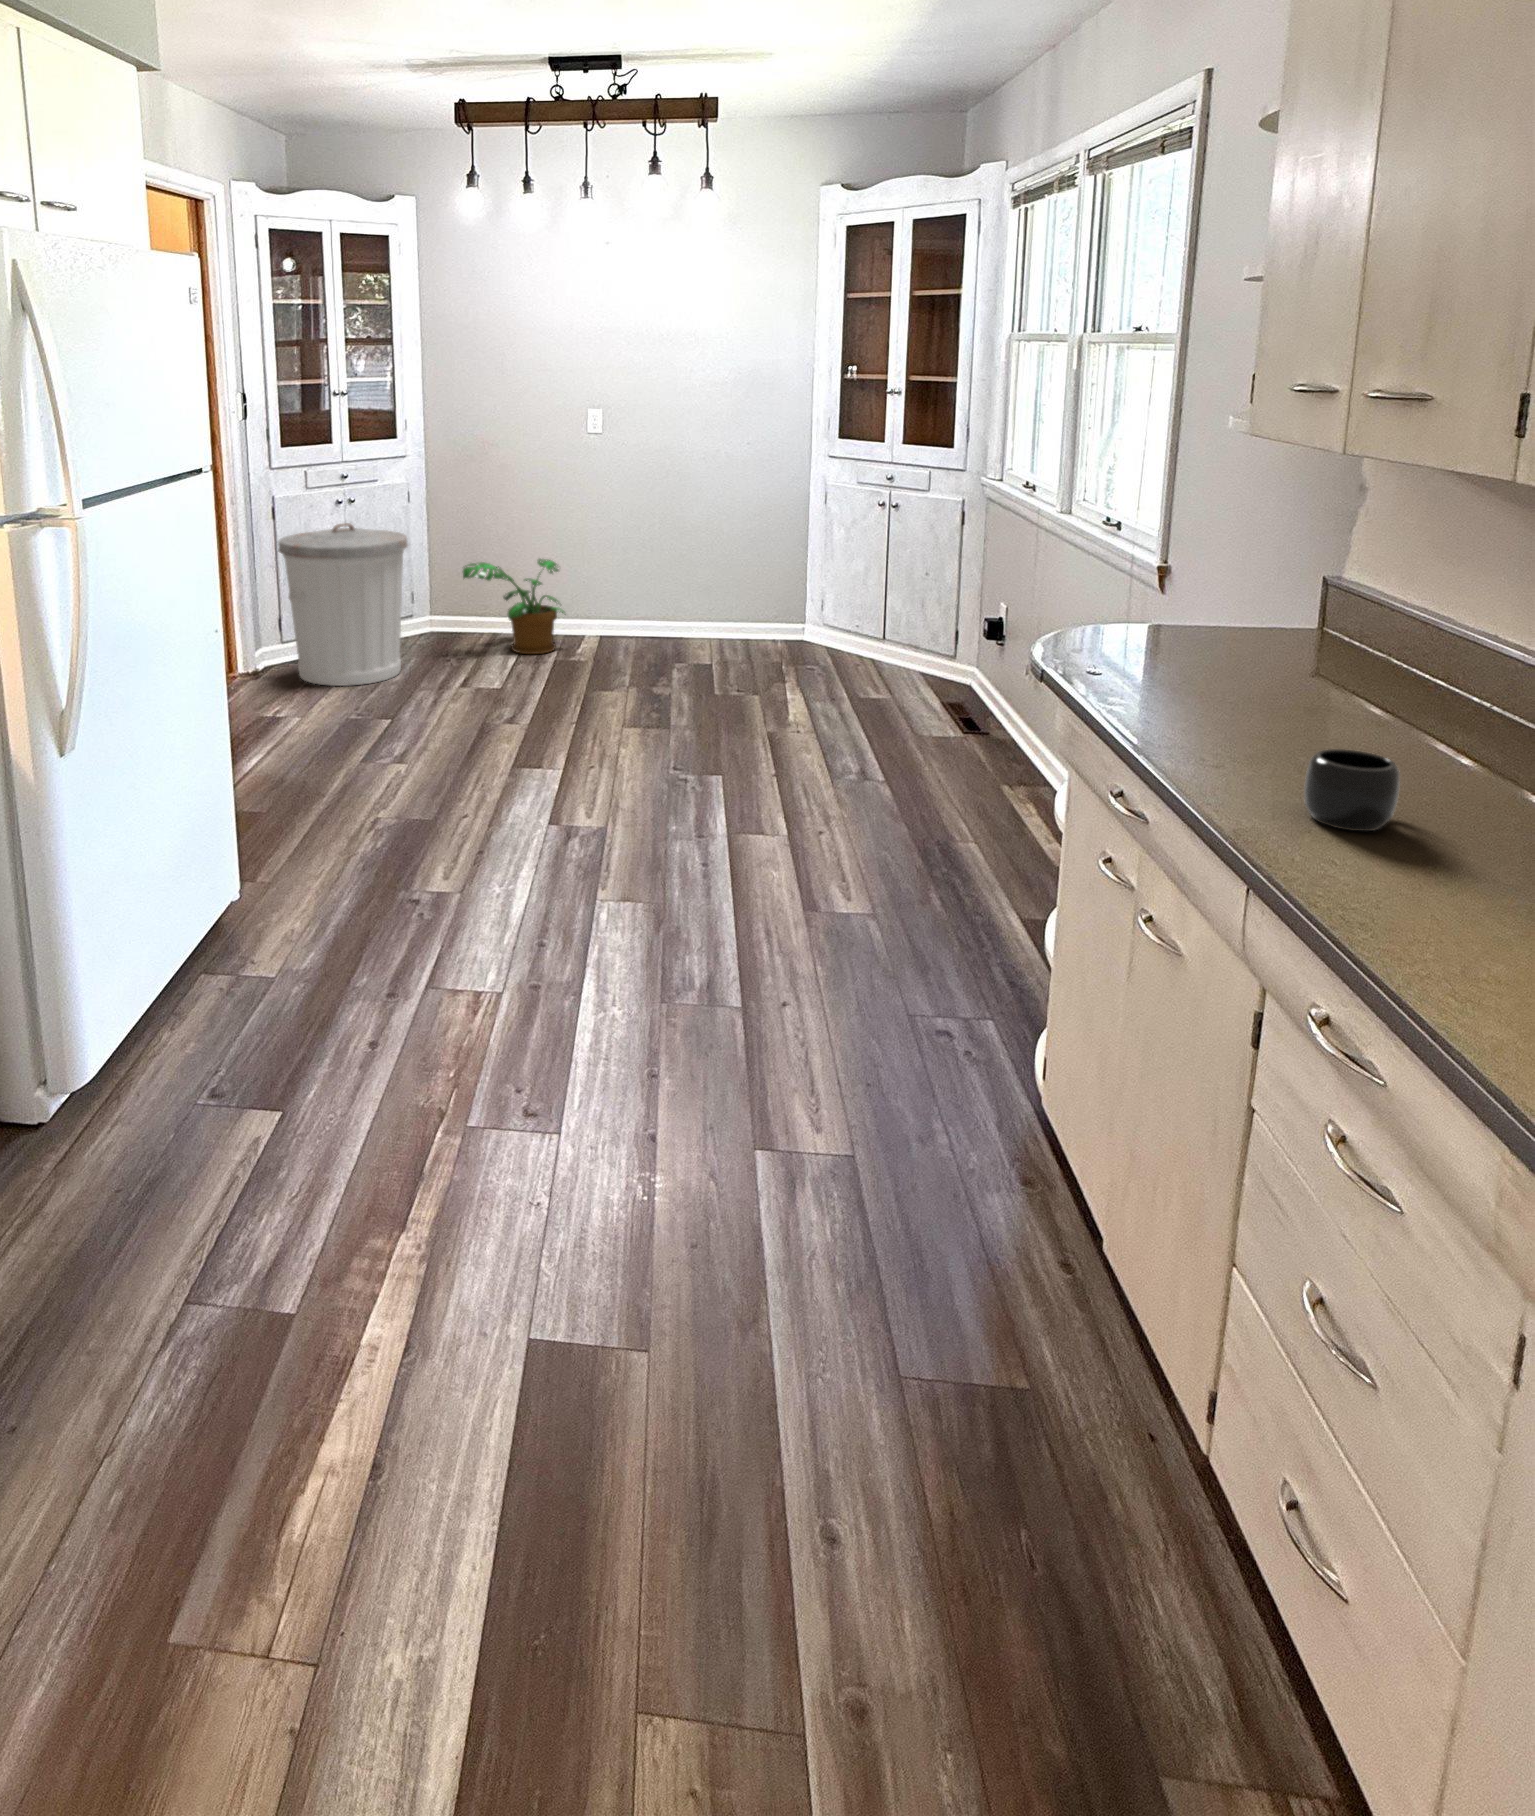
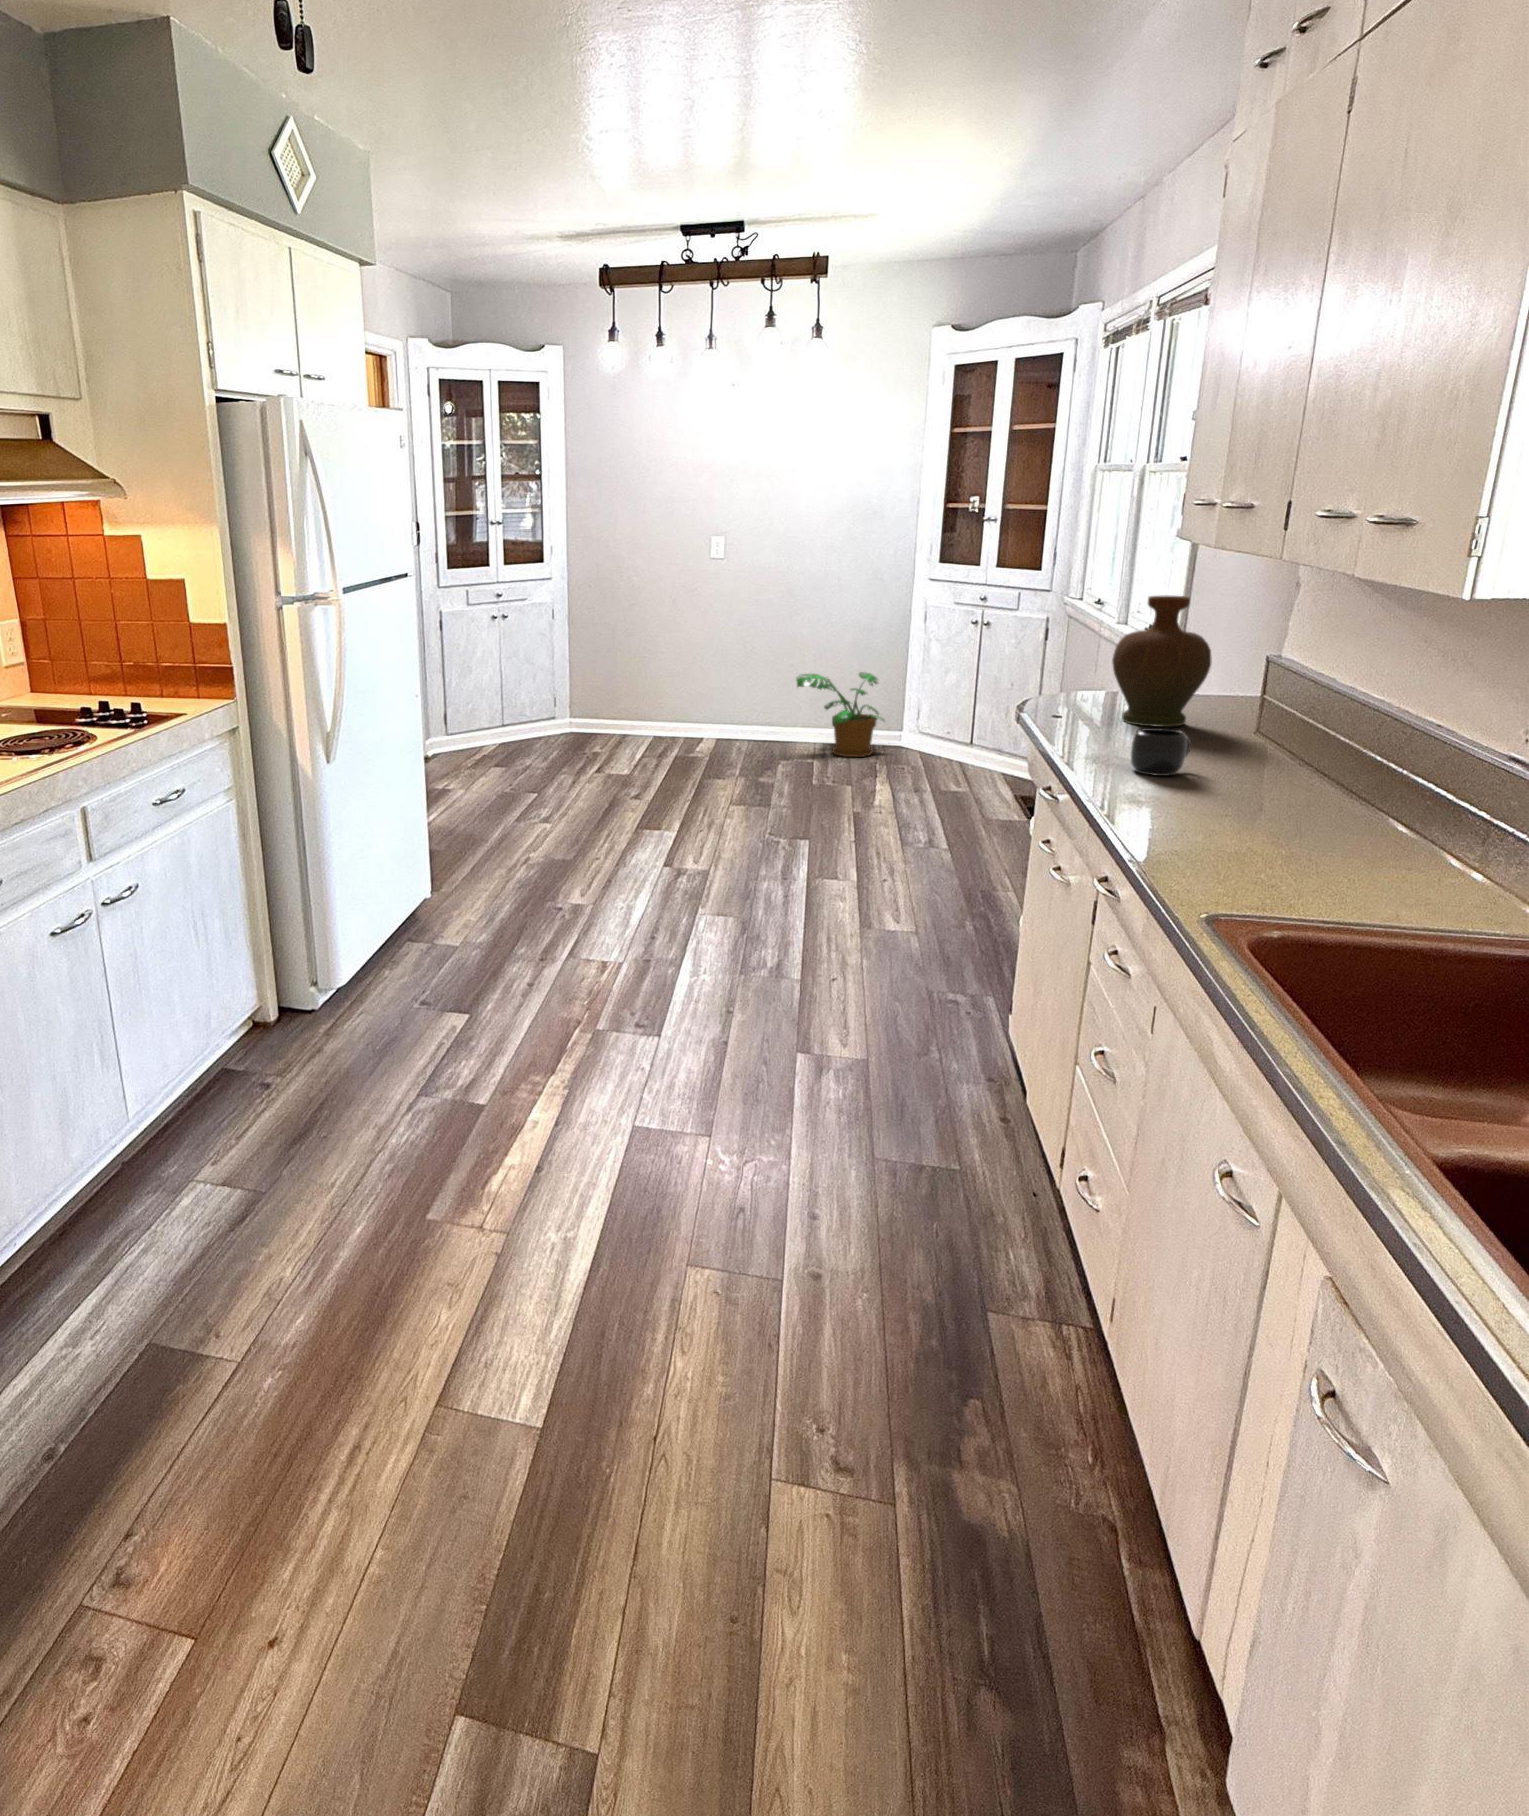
trash can: present [278,523,408,686] -> none [447,635,555,772]
decorative vase: none [1194,523,1344,712] -> present [1112,596,1211,727]
potted plant: present [463,559,565,654] -> present [796,672,884,757]

